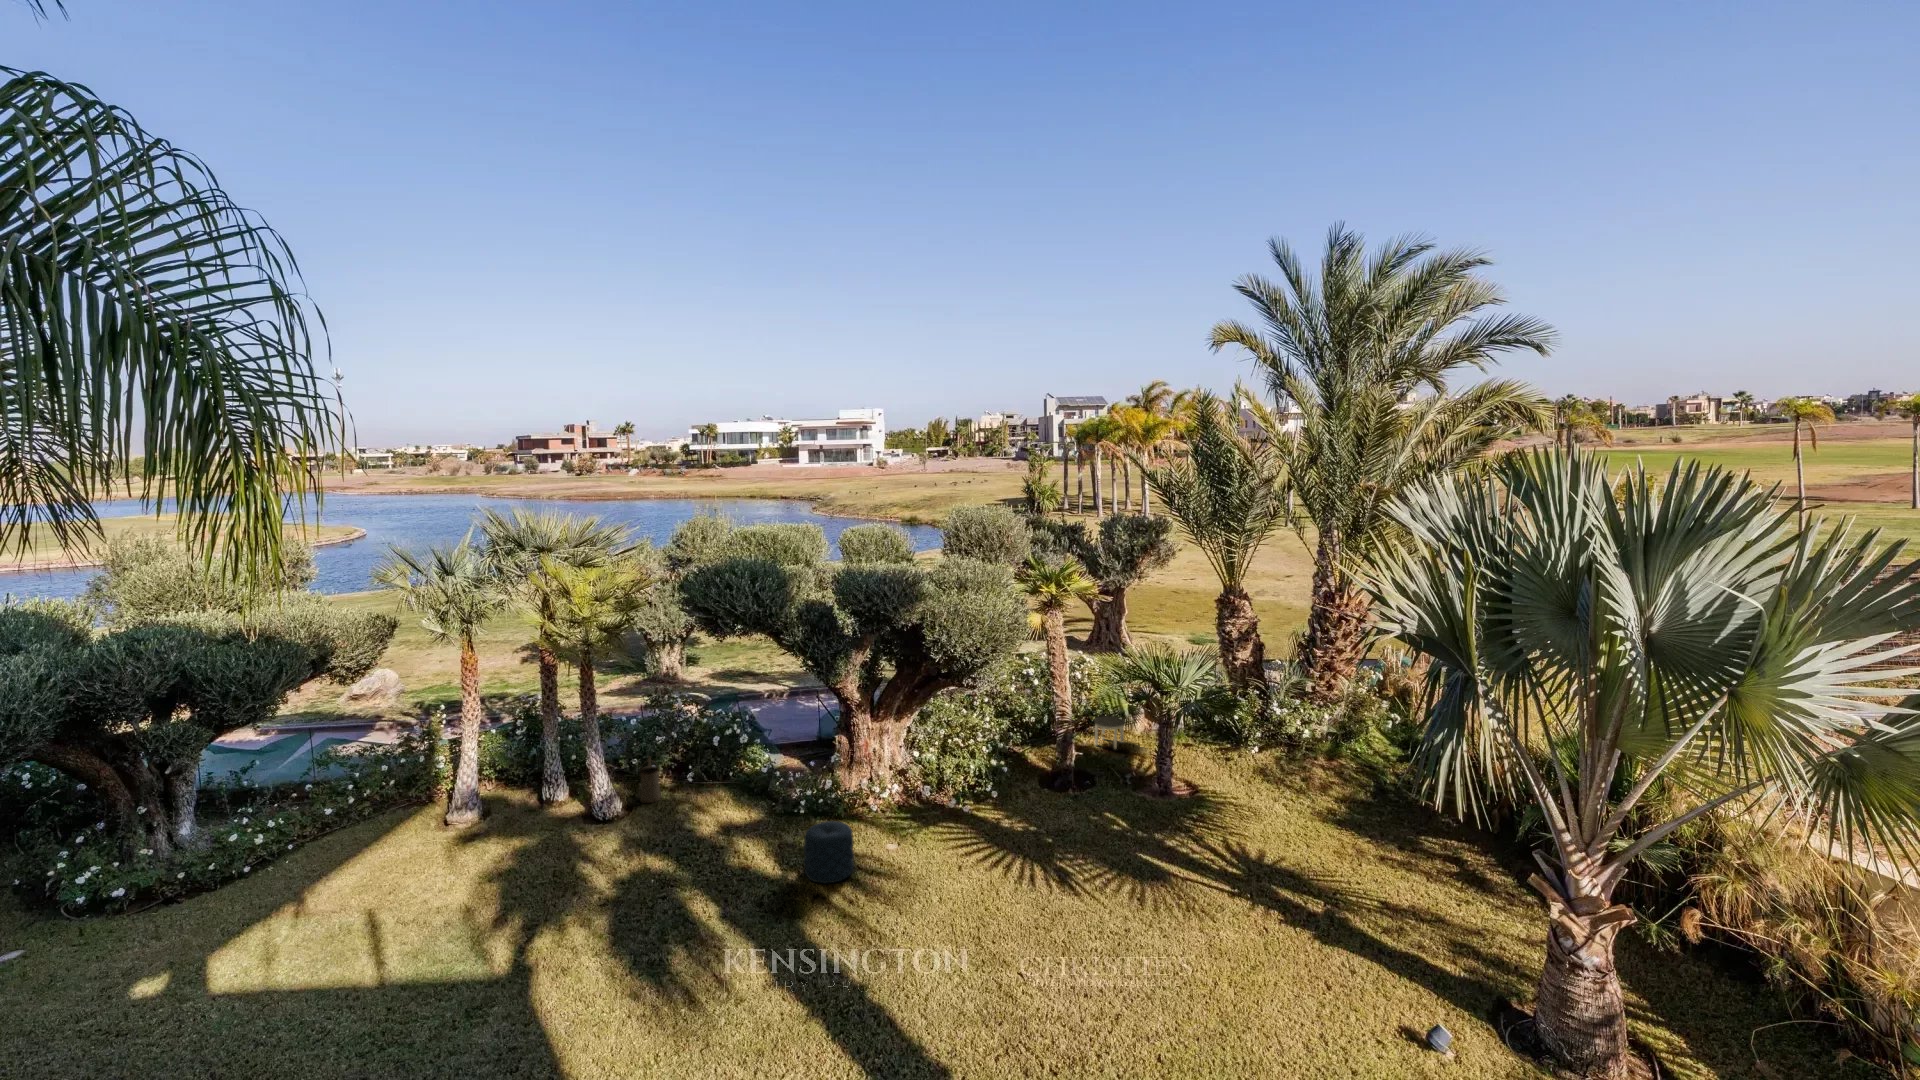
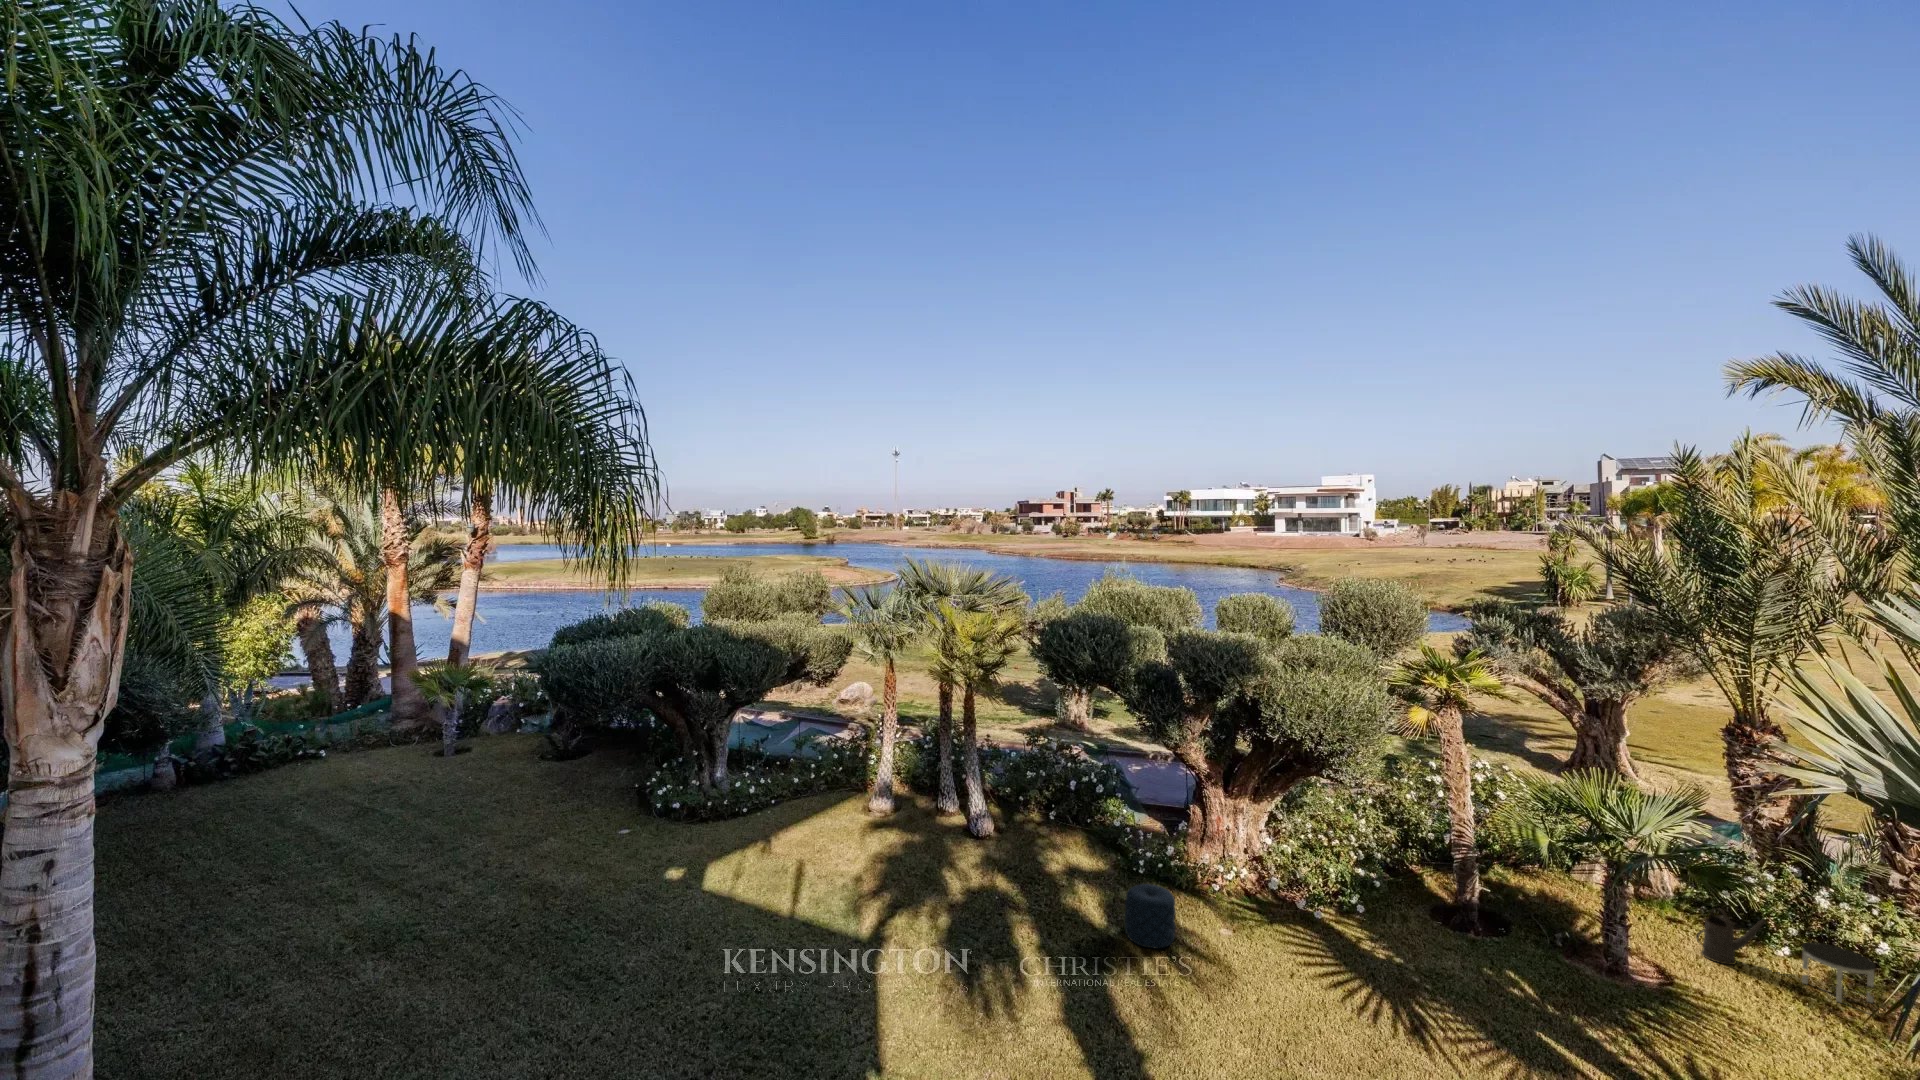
round table: present [1094,716,1125,749] -> present [1802,942,1876,1003]
watering can: present [640,756,662,803] -> present [1696,908,1765,965]

